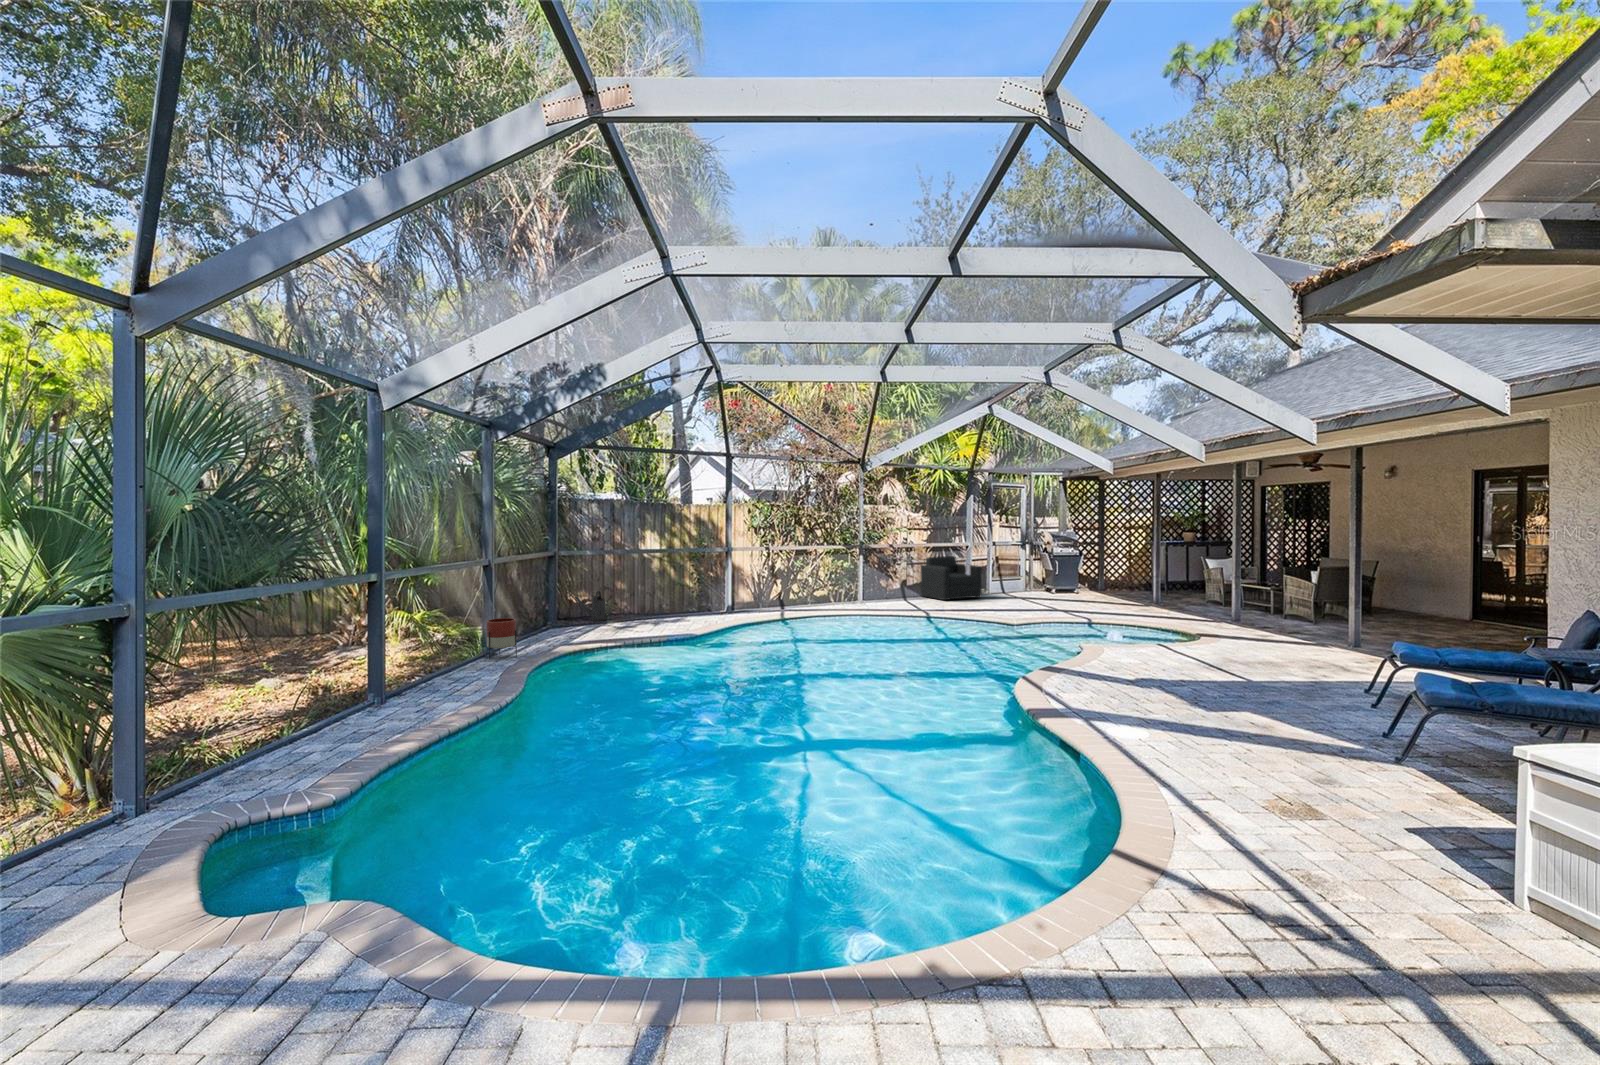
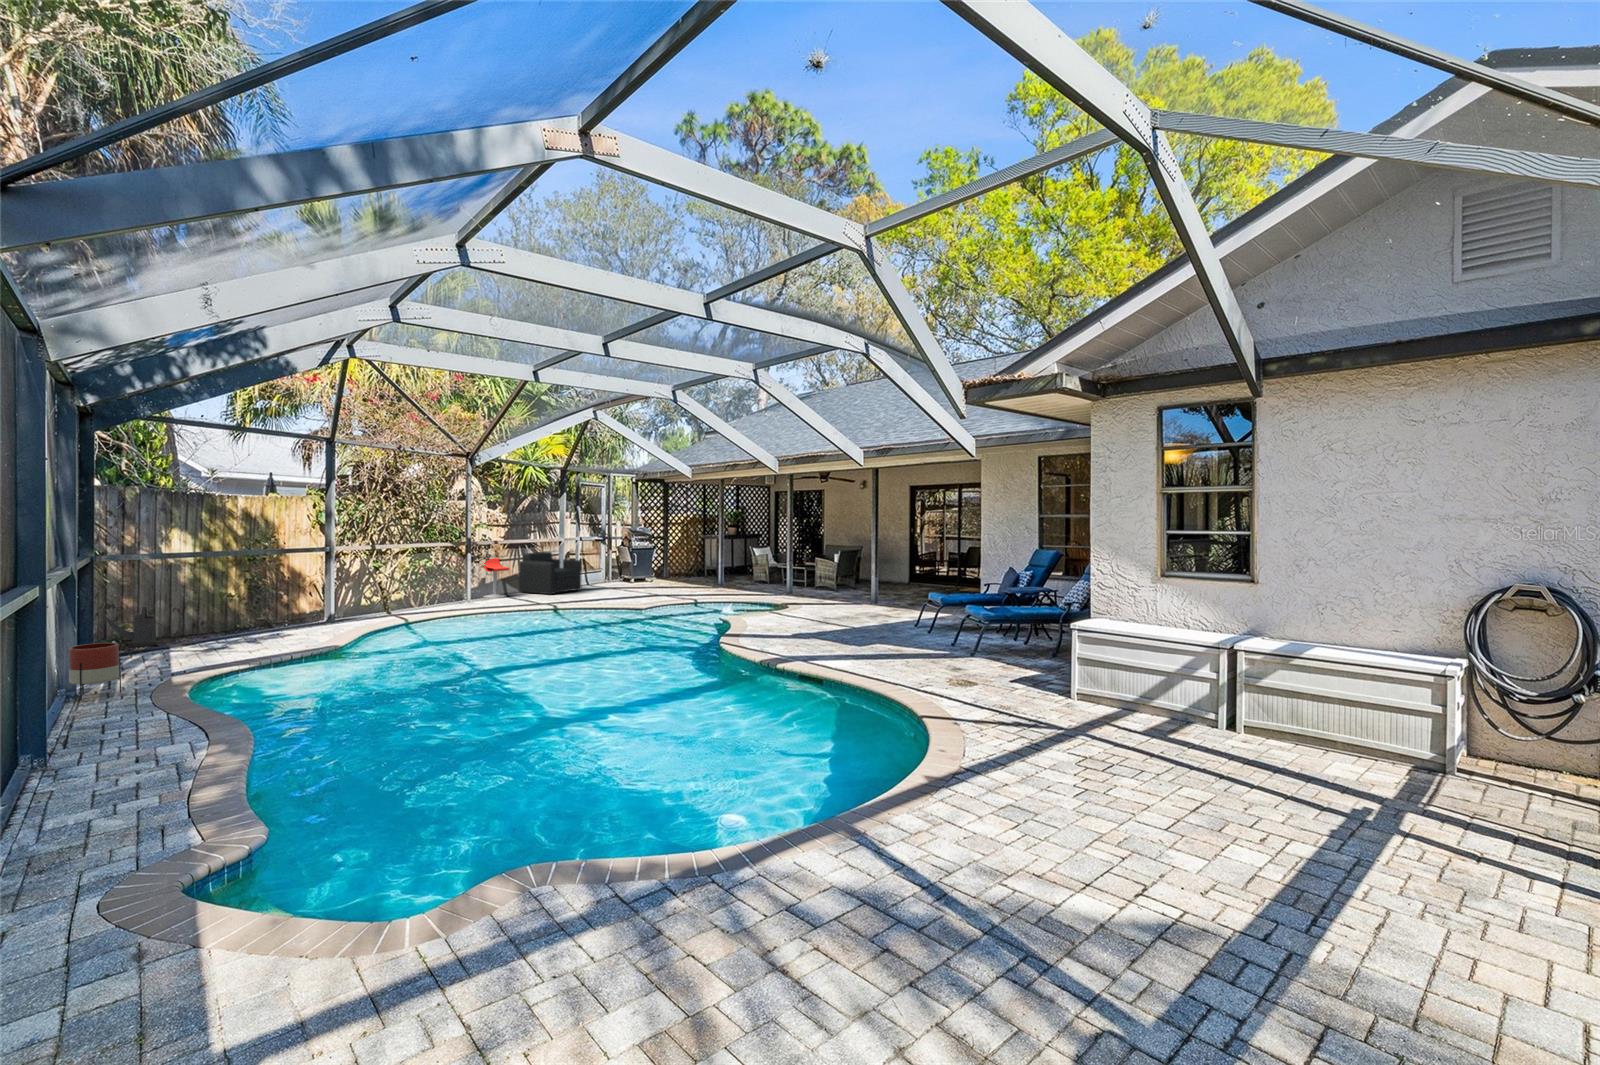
stool: none [882,561,904,600] -> present [483,558,509,598]

